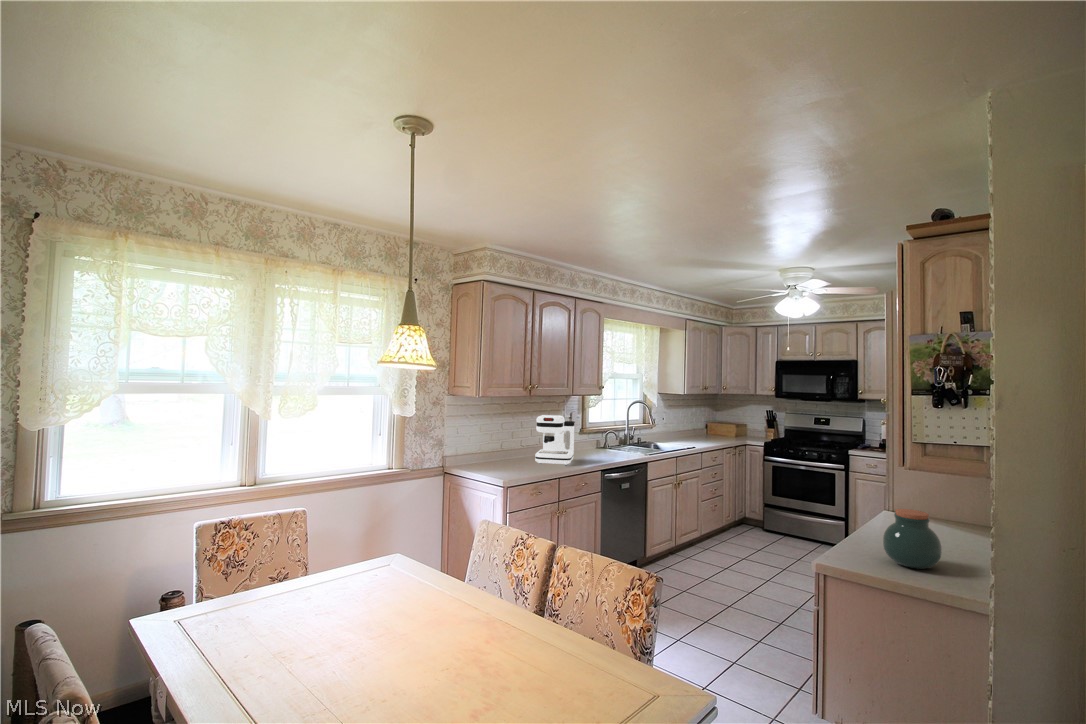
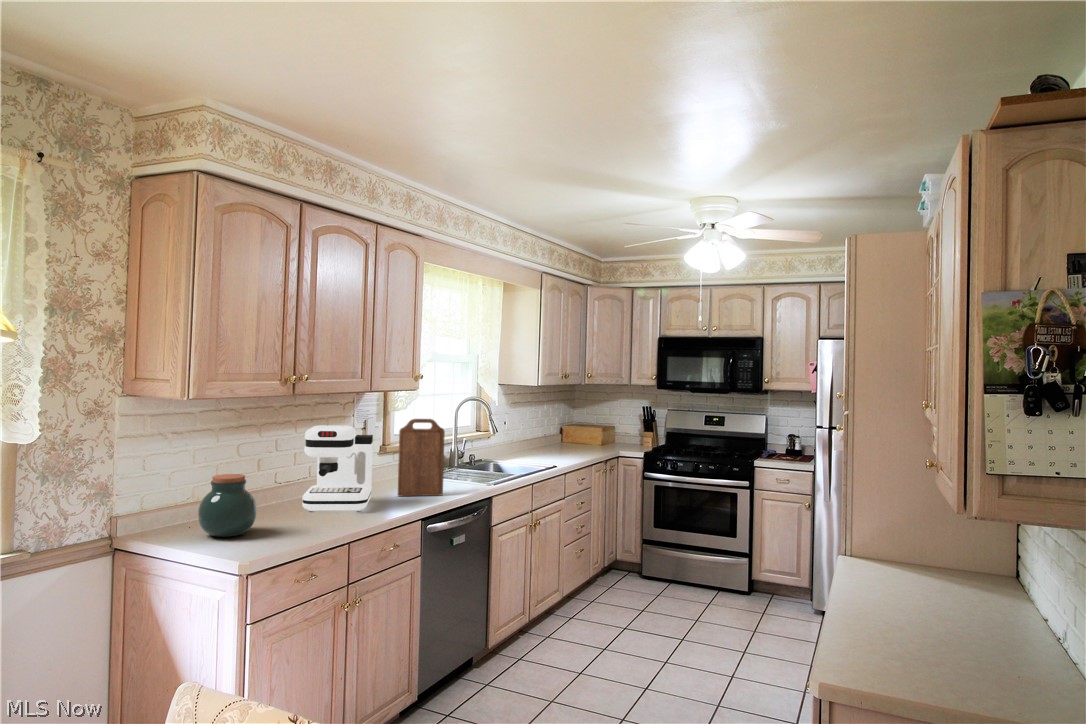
cutting board: none [589,412,617,460] -> present [398,419,445,496]
jar: present [883,509,942,569] -> present [198,474,257,537]

